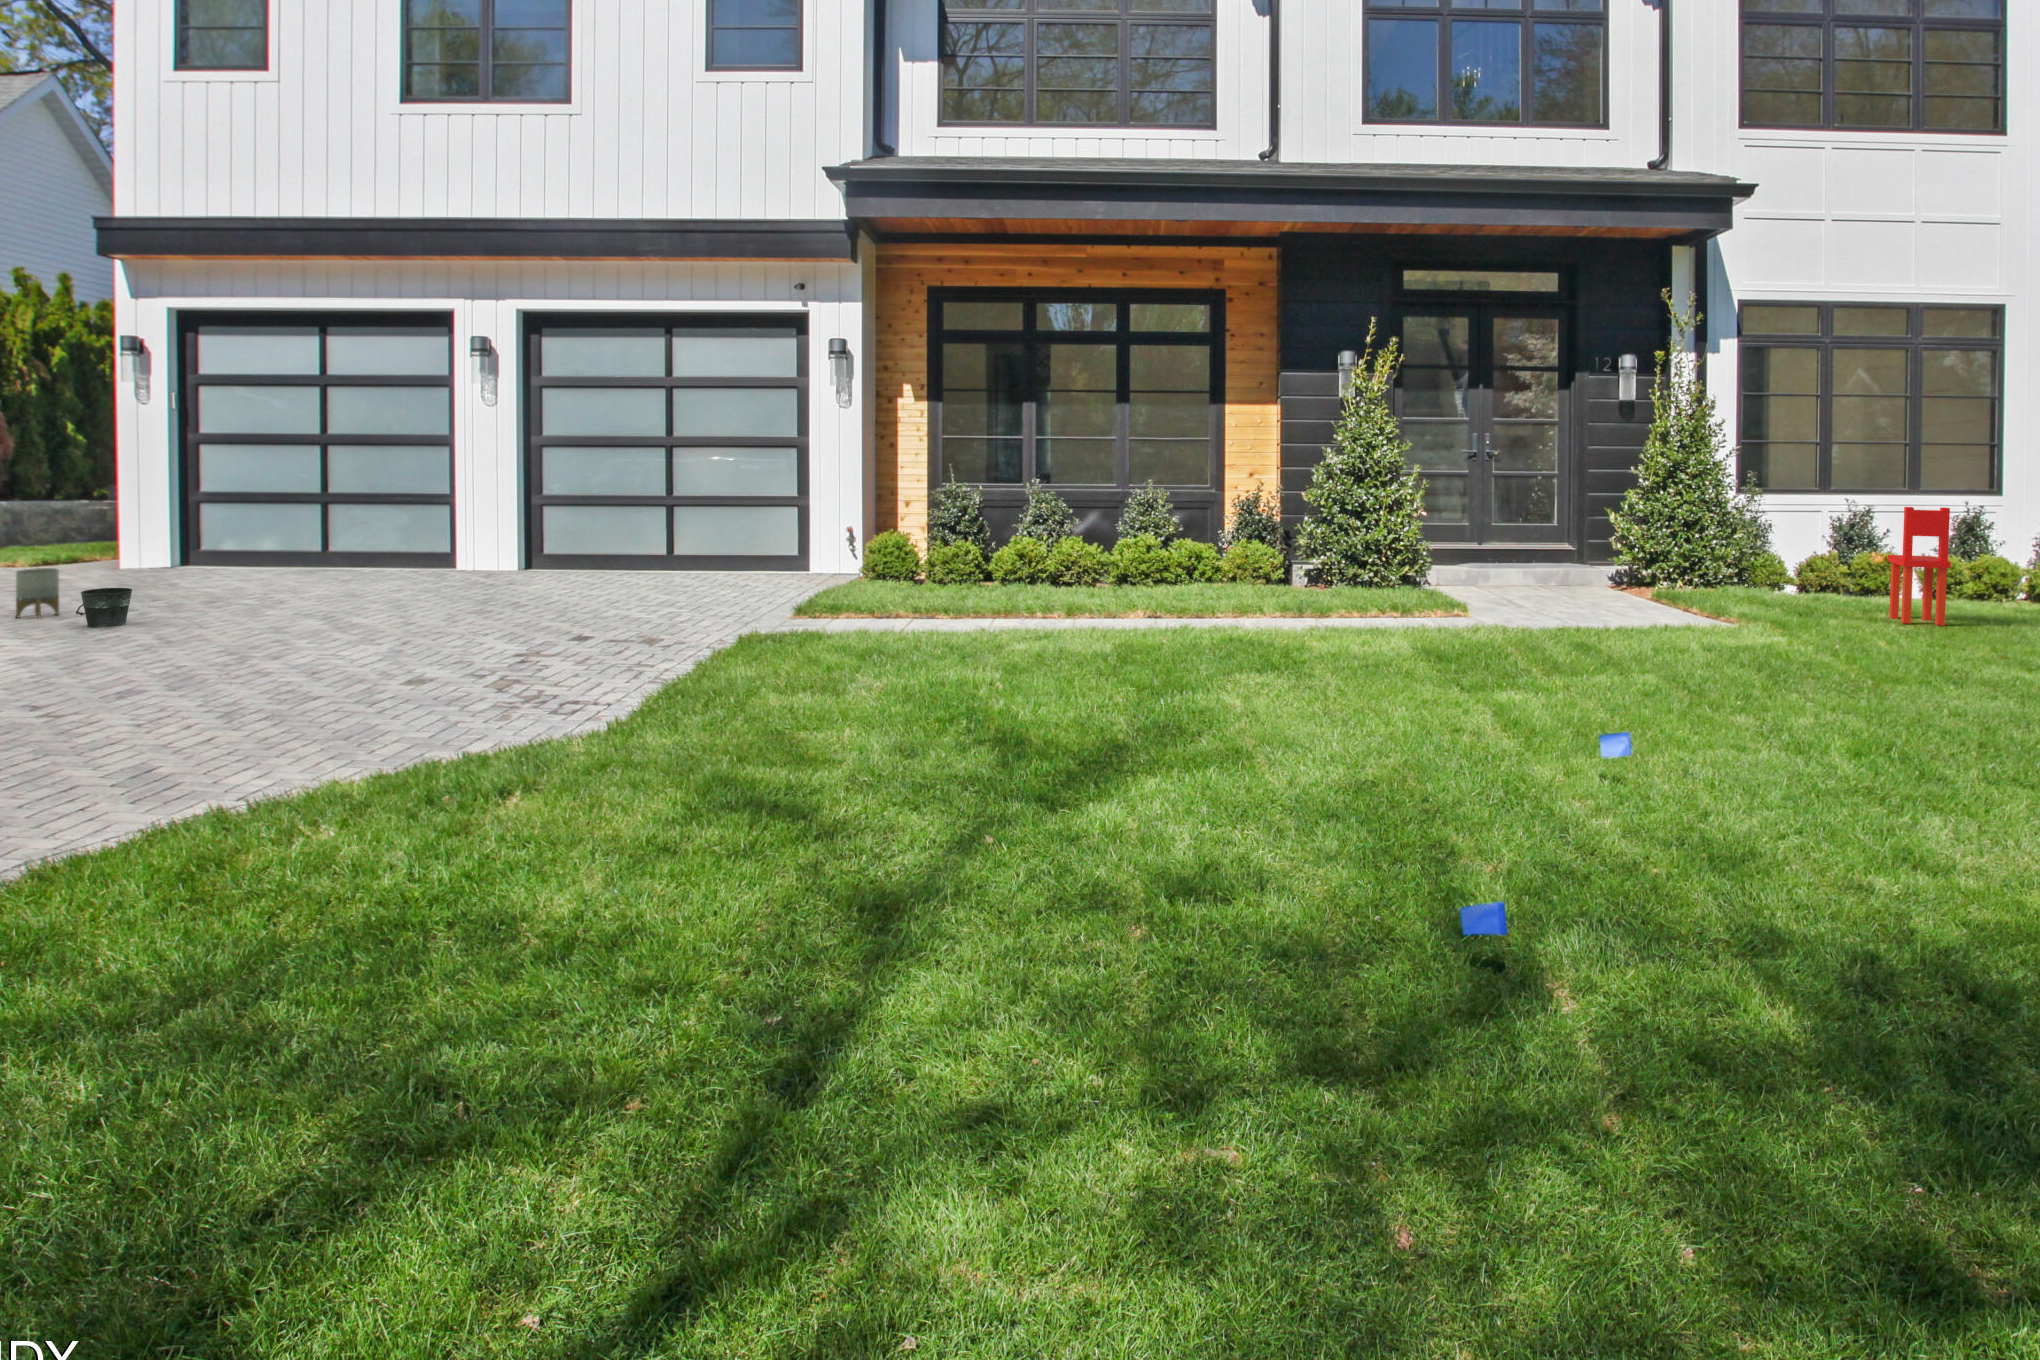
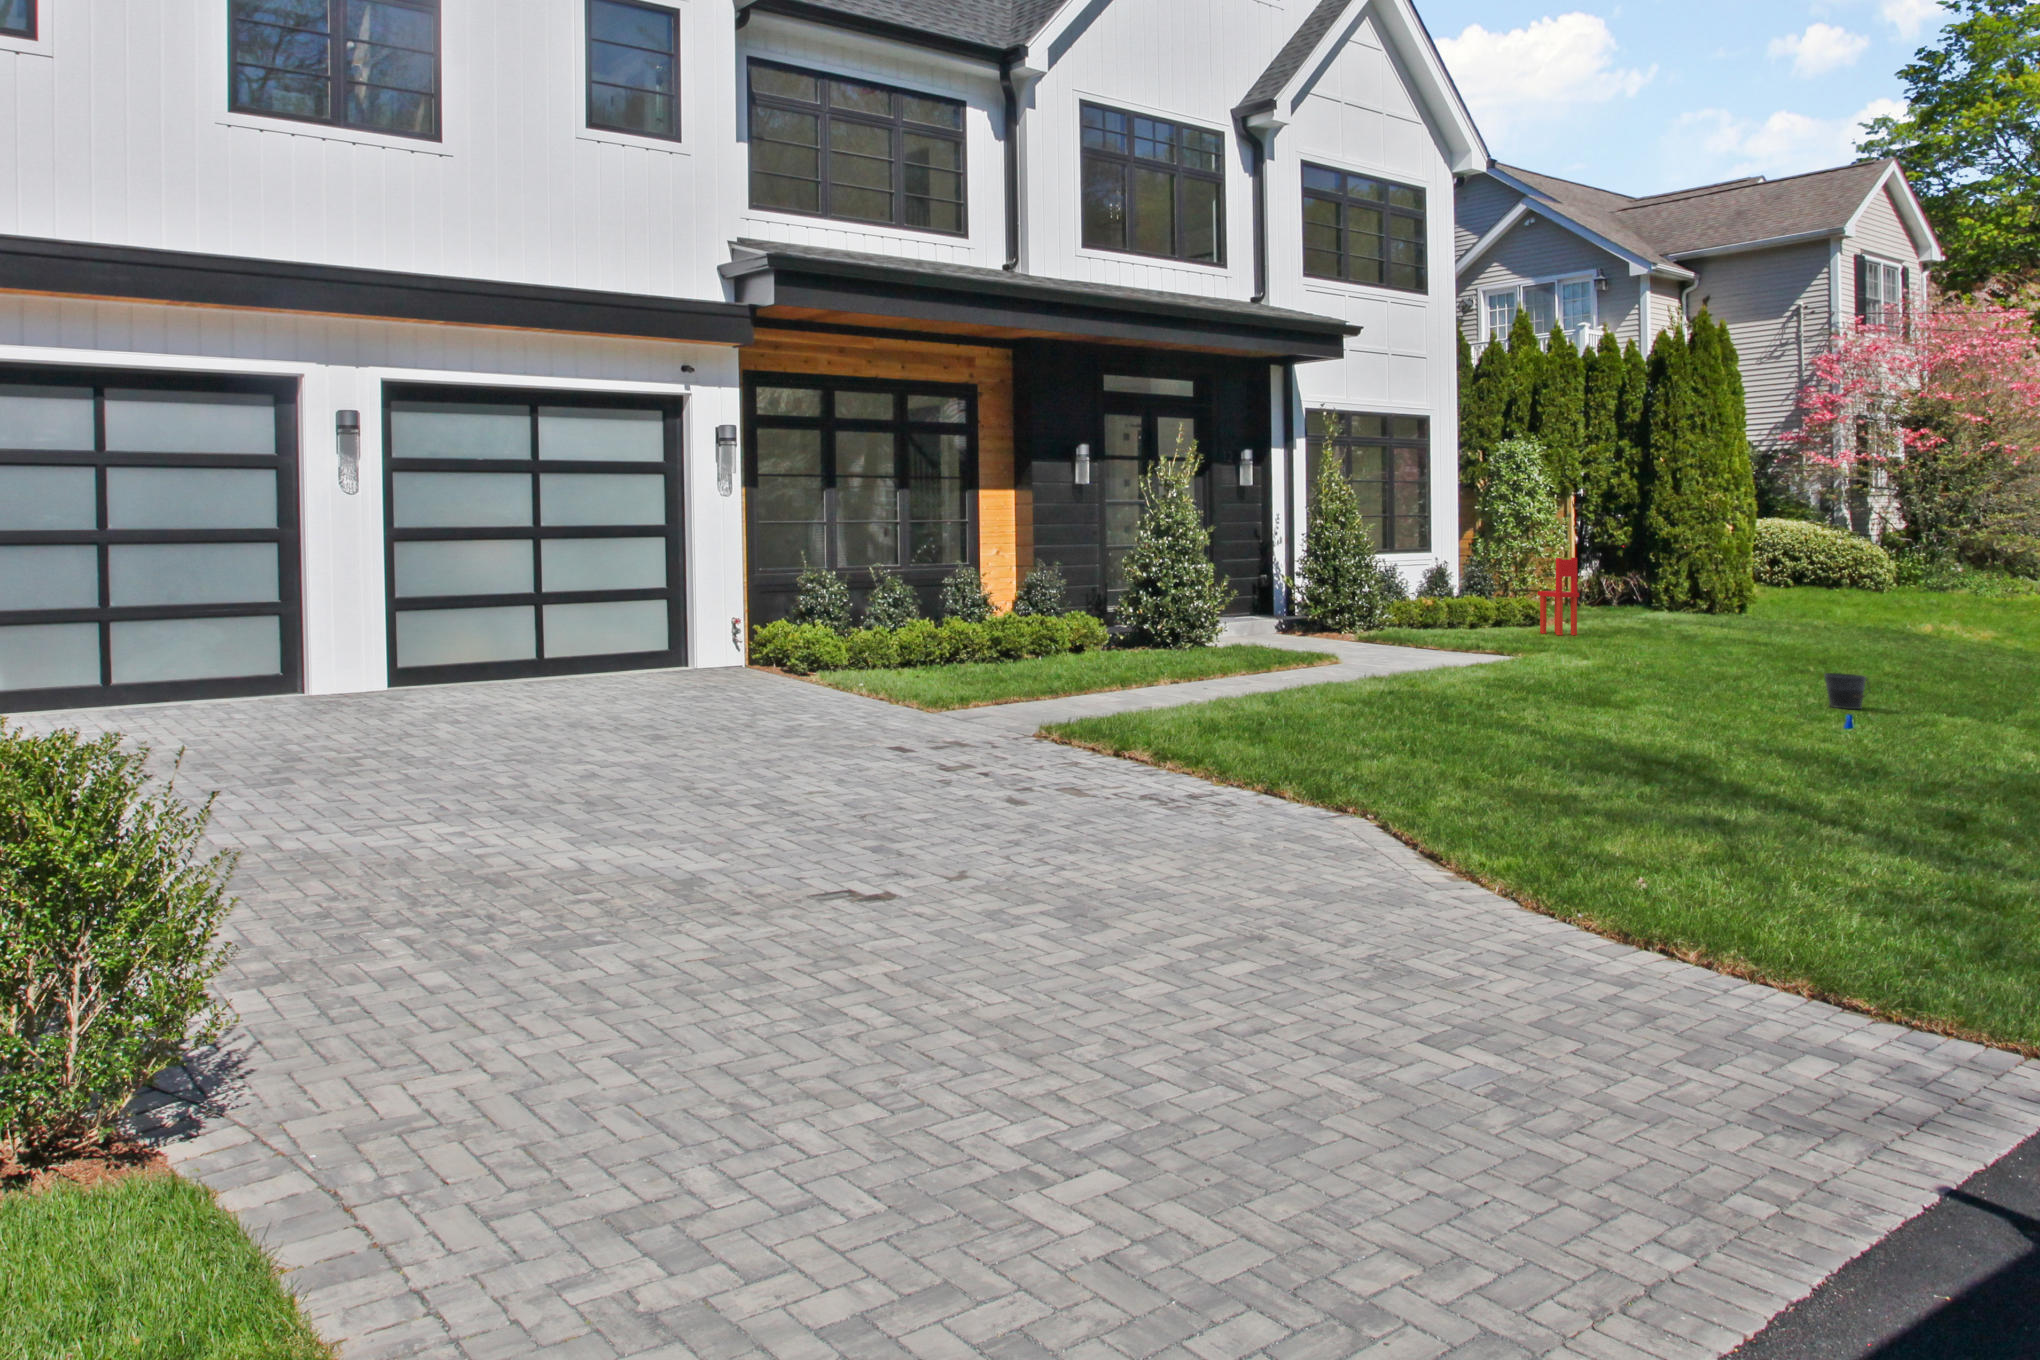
planter: present [16,568,59,618] -> none [209,702,257,766]
bucket: present [76,588,132,628] -> present [1825,673,1869,709]

